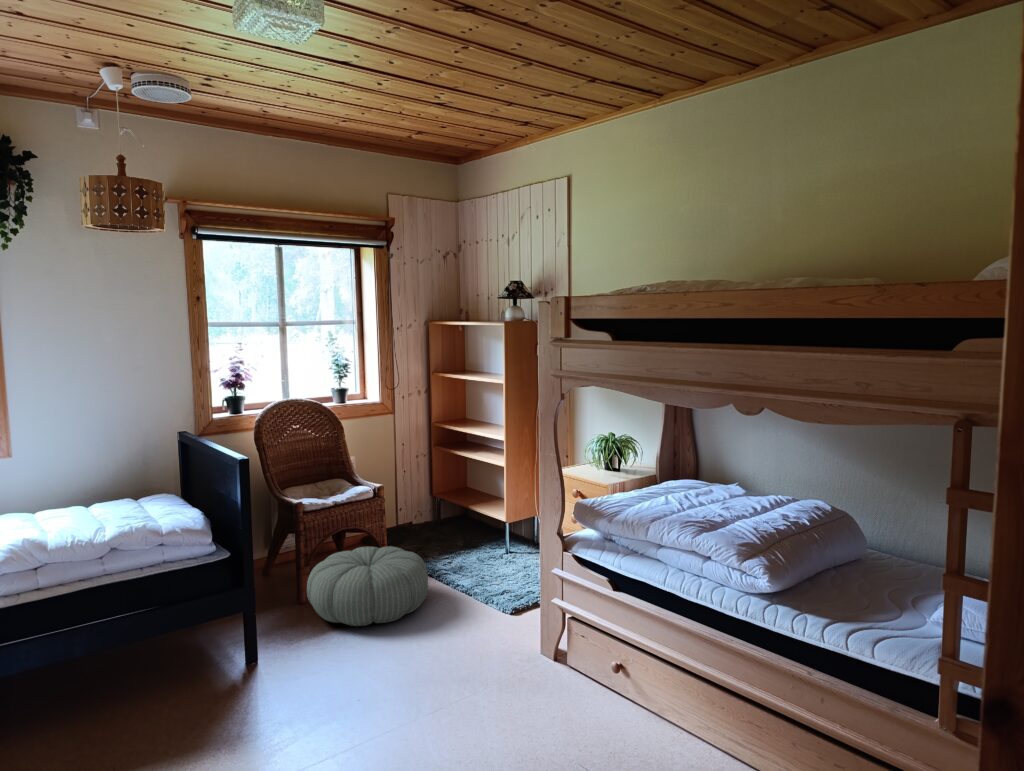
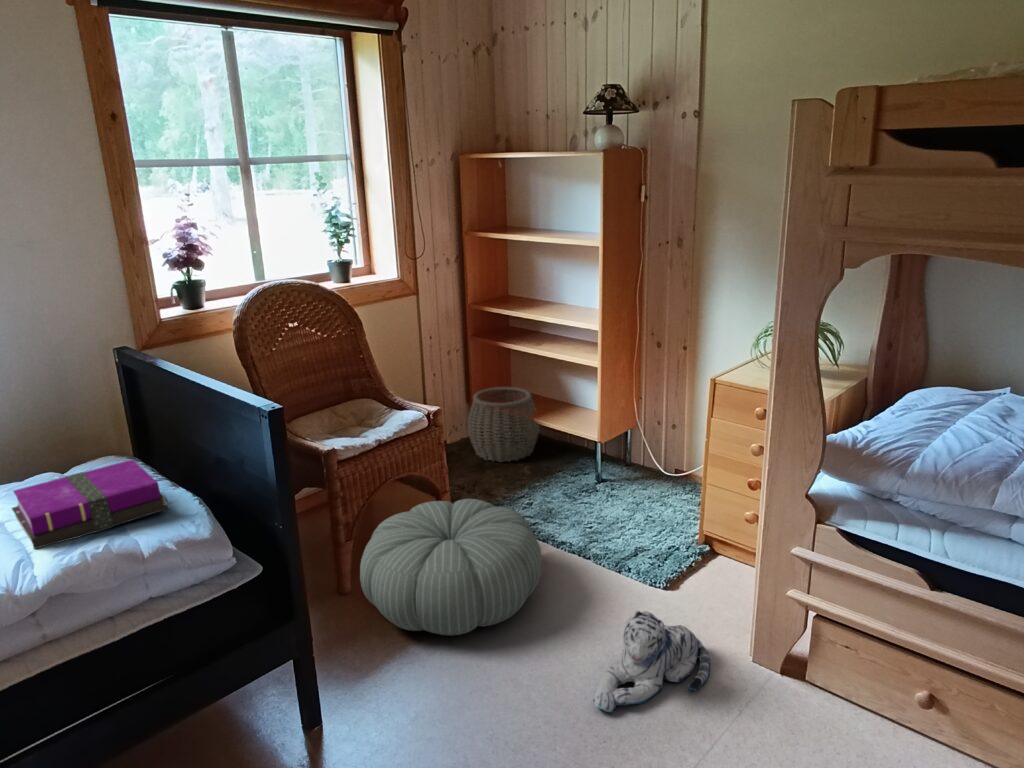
woven basket: none [425,485,477,539] -> present [468,387,539,462]
notebook: none [102,490,184,527] -> present [12,460,168,549]
plush toy: none [422,606,513,669] -> present [594,611,710,712]

